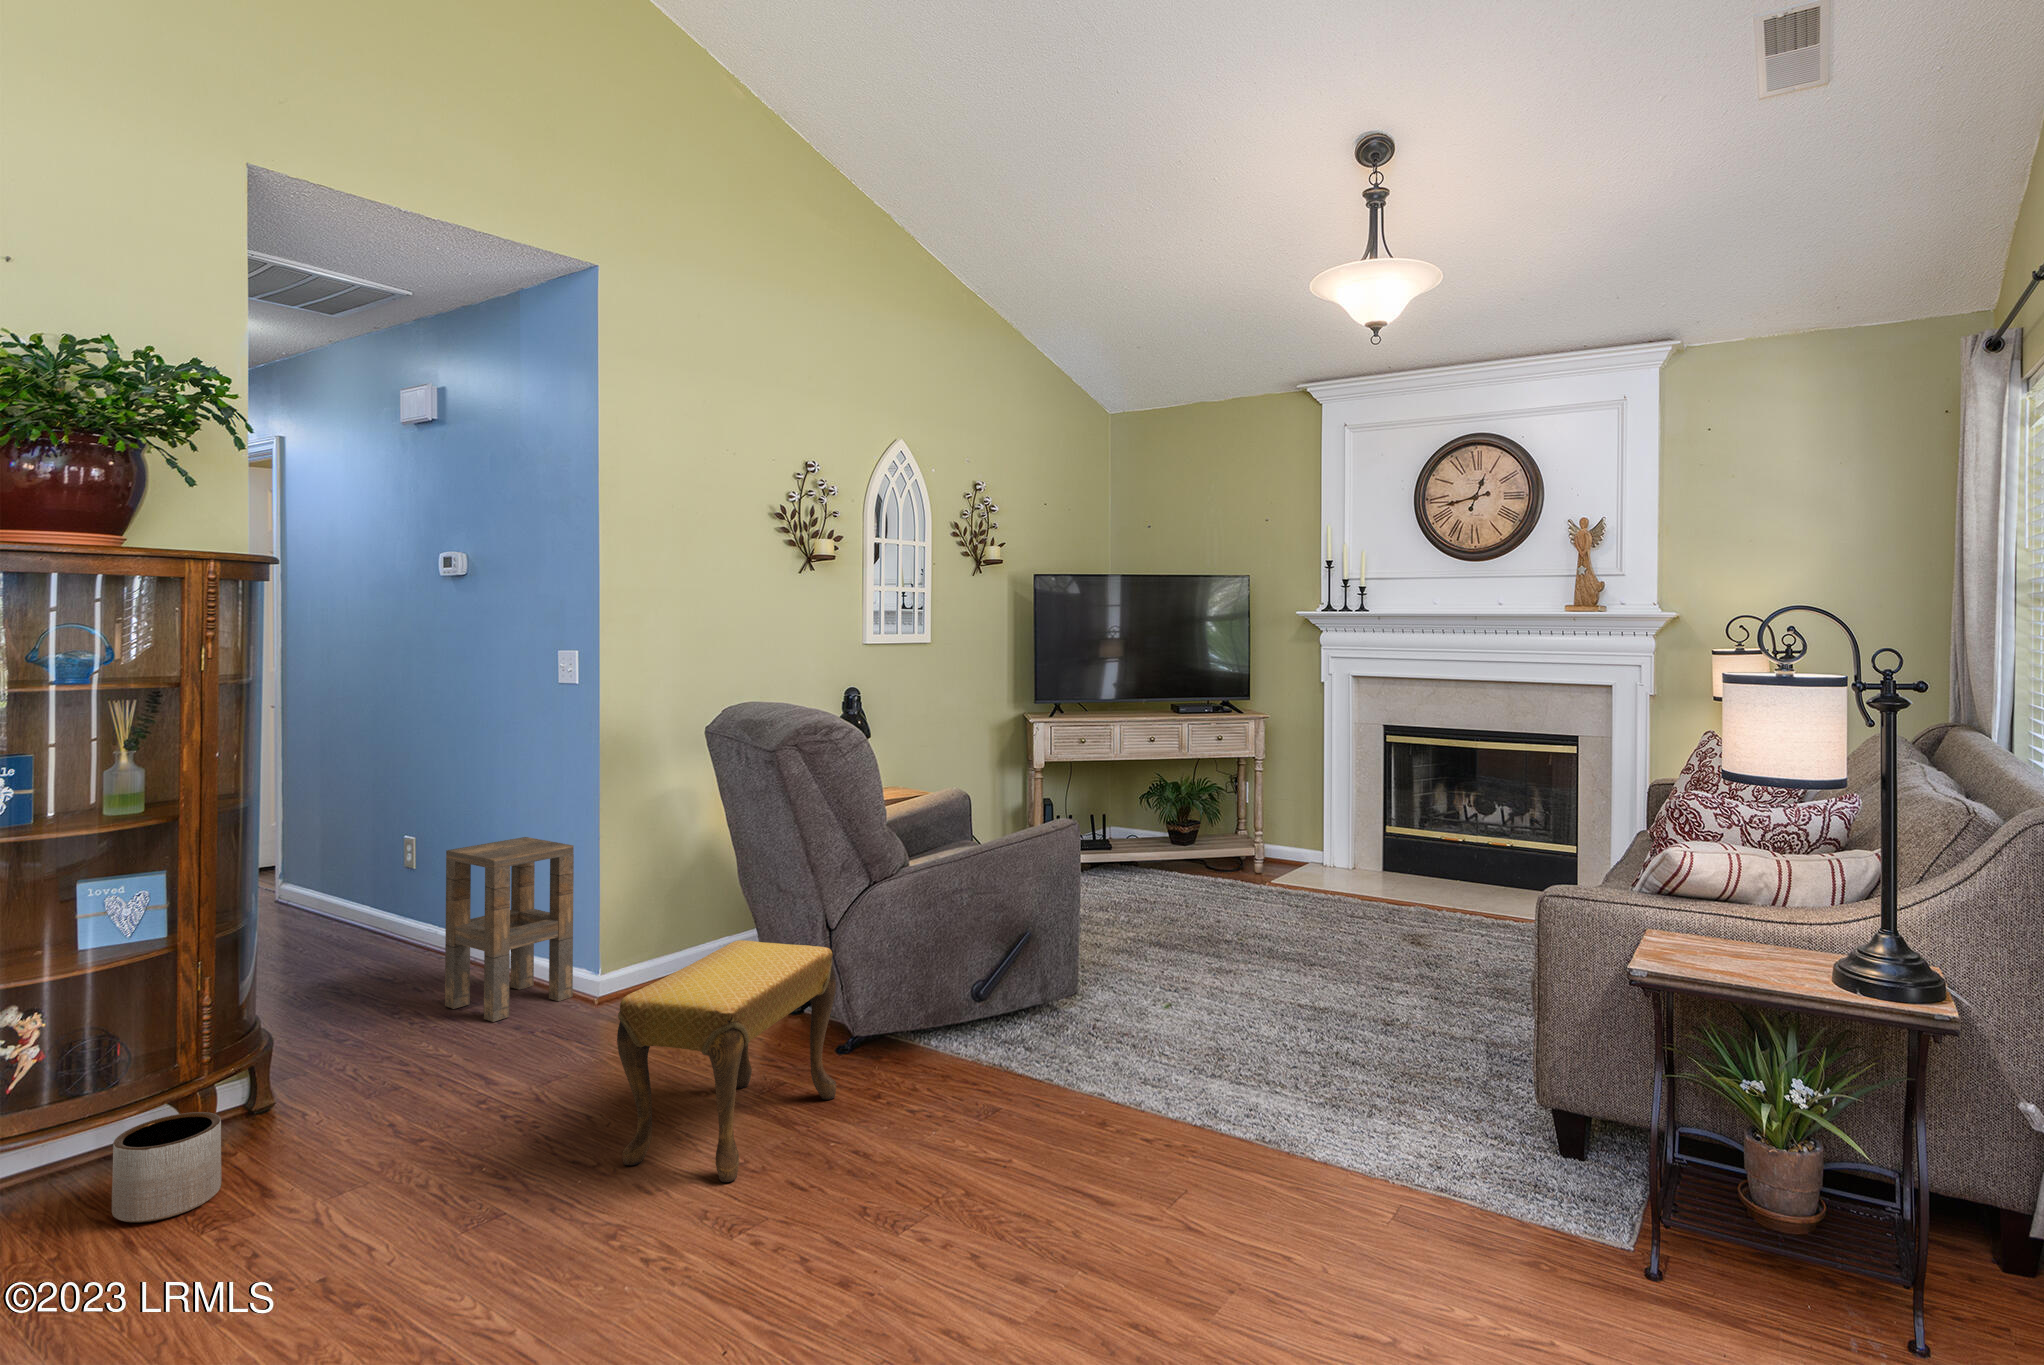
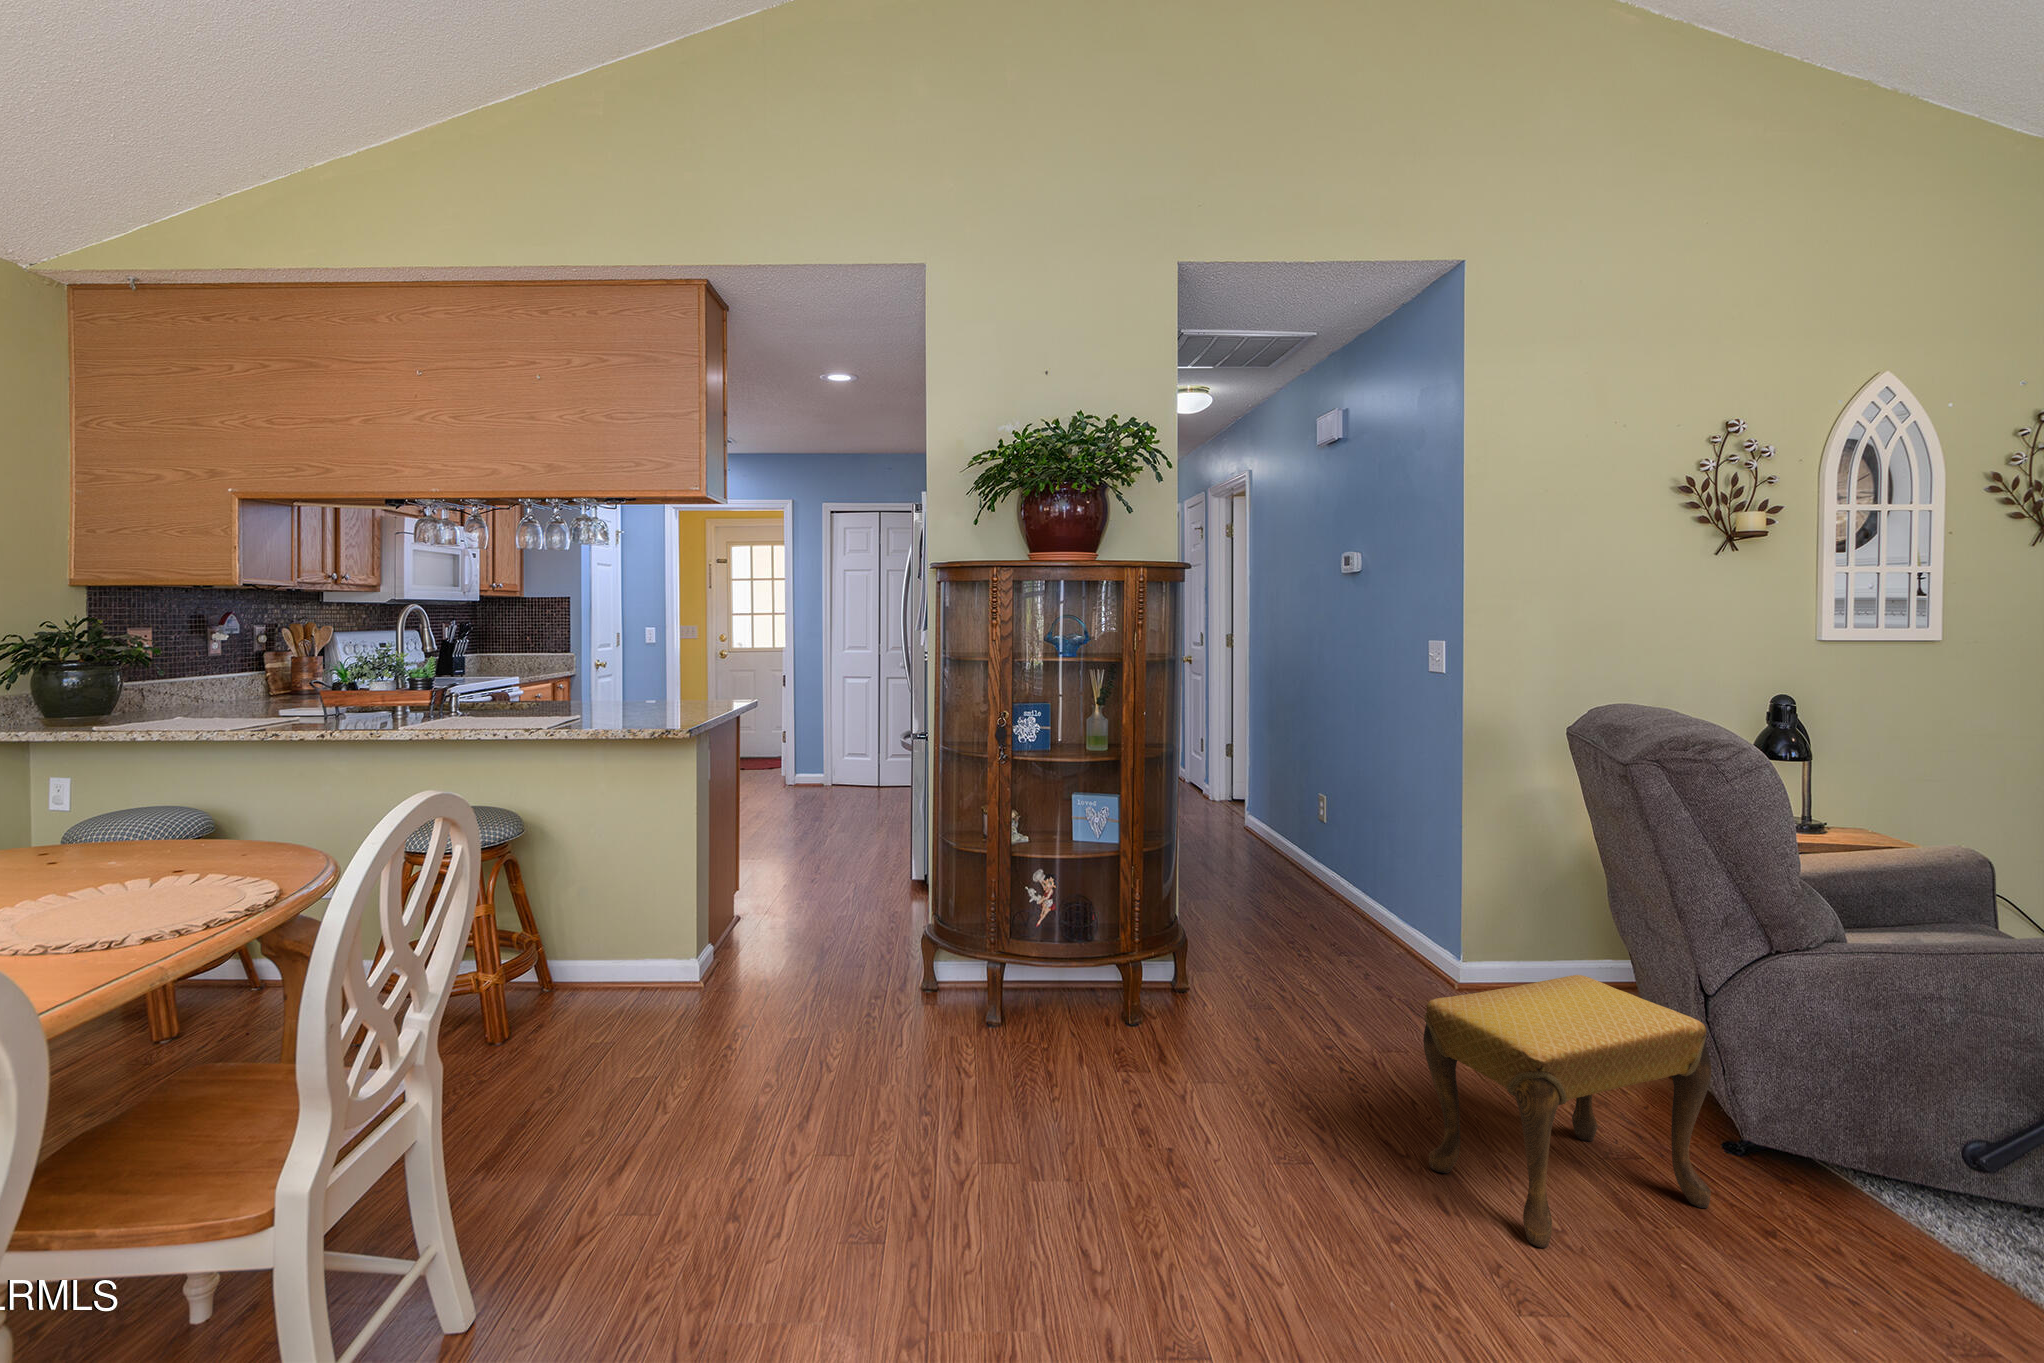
side table: present [445,837,574,1022] -> none [1323,811,1433,972]
planter: present [112,1112,221,1223] -> none [1078,971,1138,1045]

